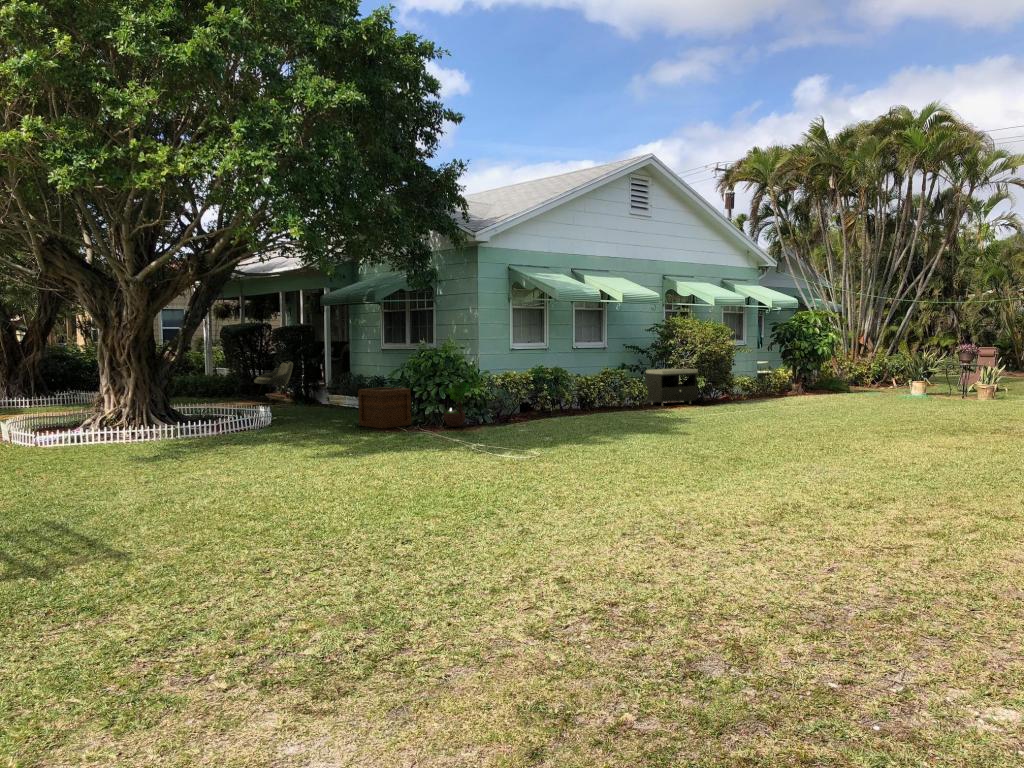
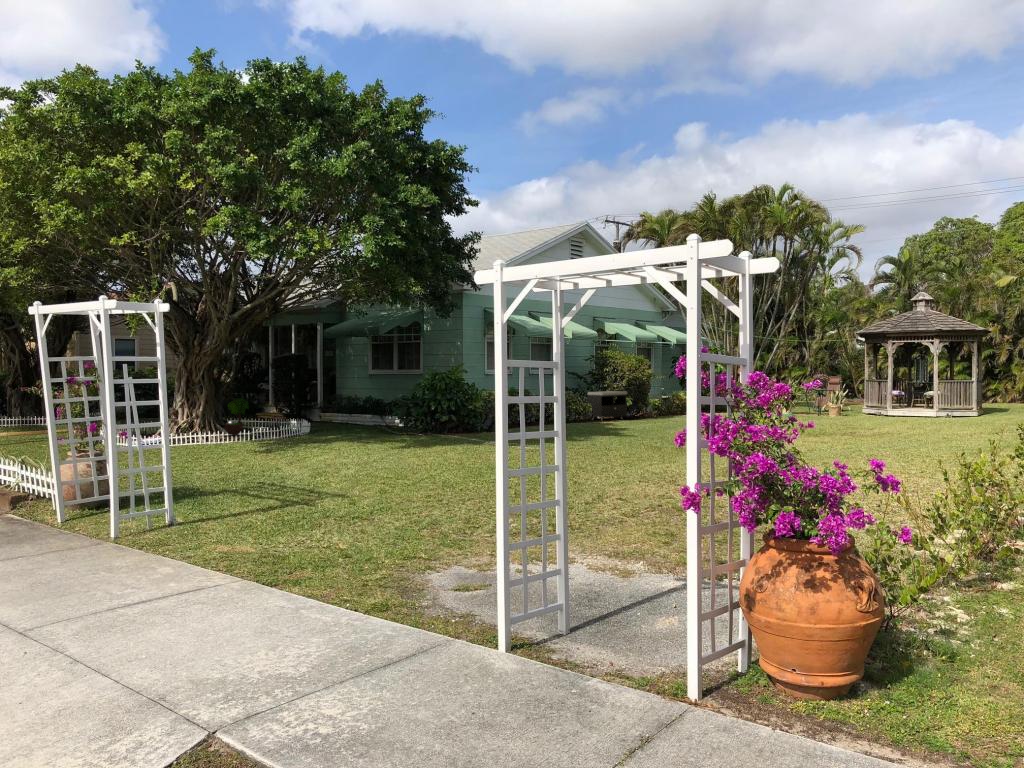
lounge chair: present [254,361,294,401] -> none [245,386,283,420]
potted tree: present [444,382,469,427] -> present [224,398,248,436]
wooden crate: present [358,387,411,429] -> none [384,403,426,435]

